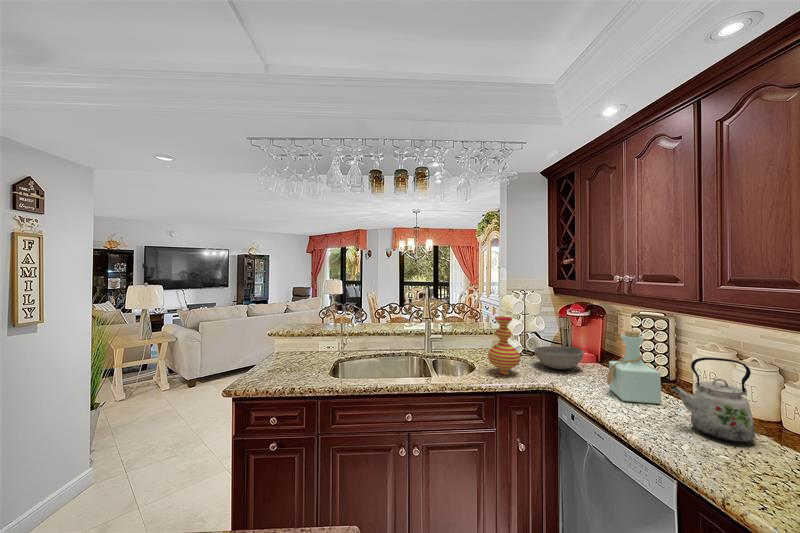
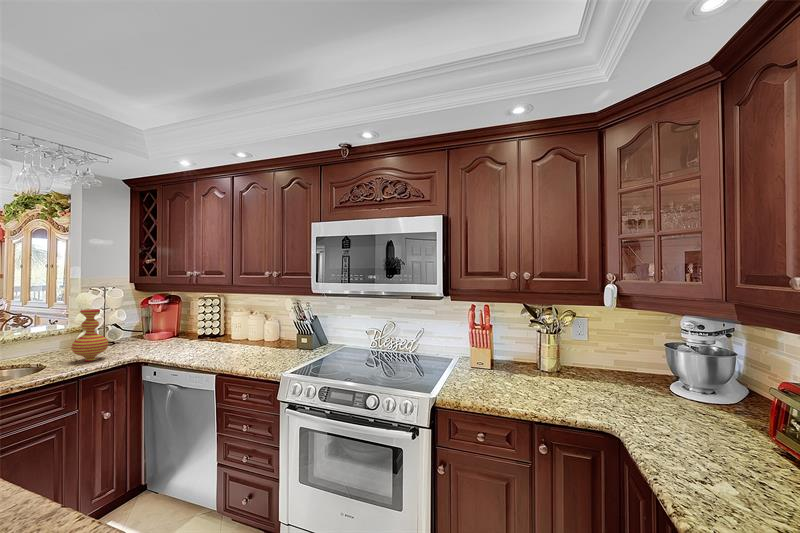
bottle: present [607,330,661,404] -> none [182,306,214,351]
bowl: present [534,346,584,369] -> none [120,329,164,347]
kettle: present [670,357,755,442] -> none [217,312,251,352]

